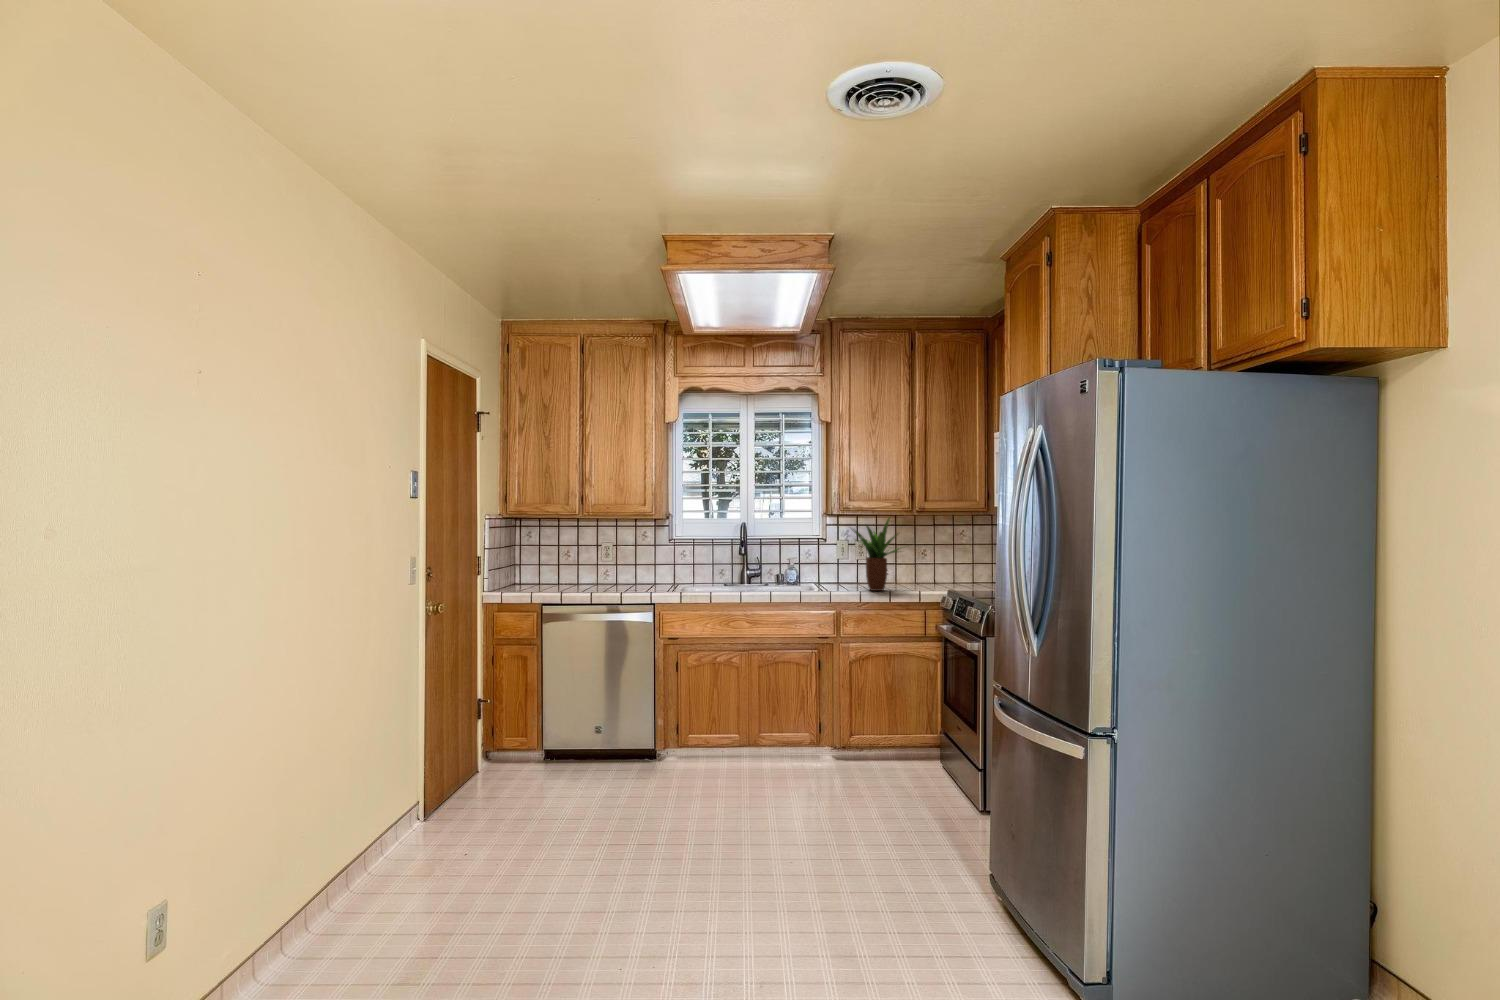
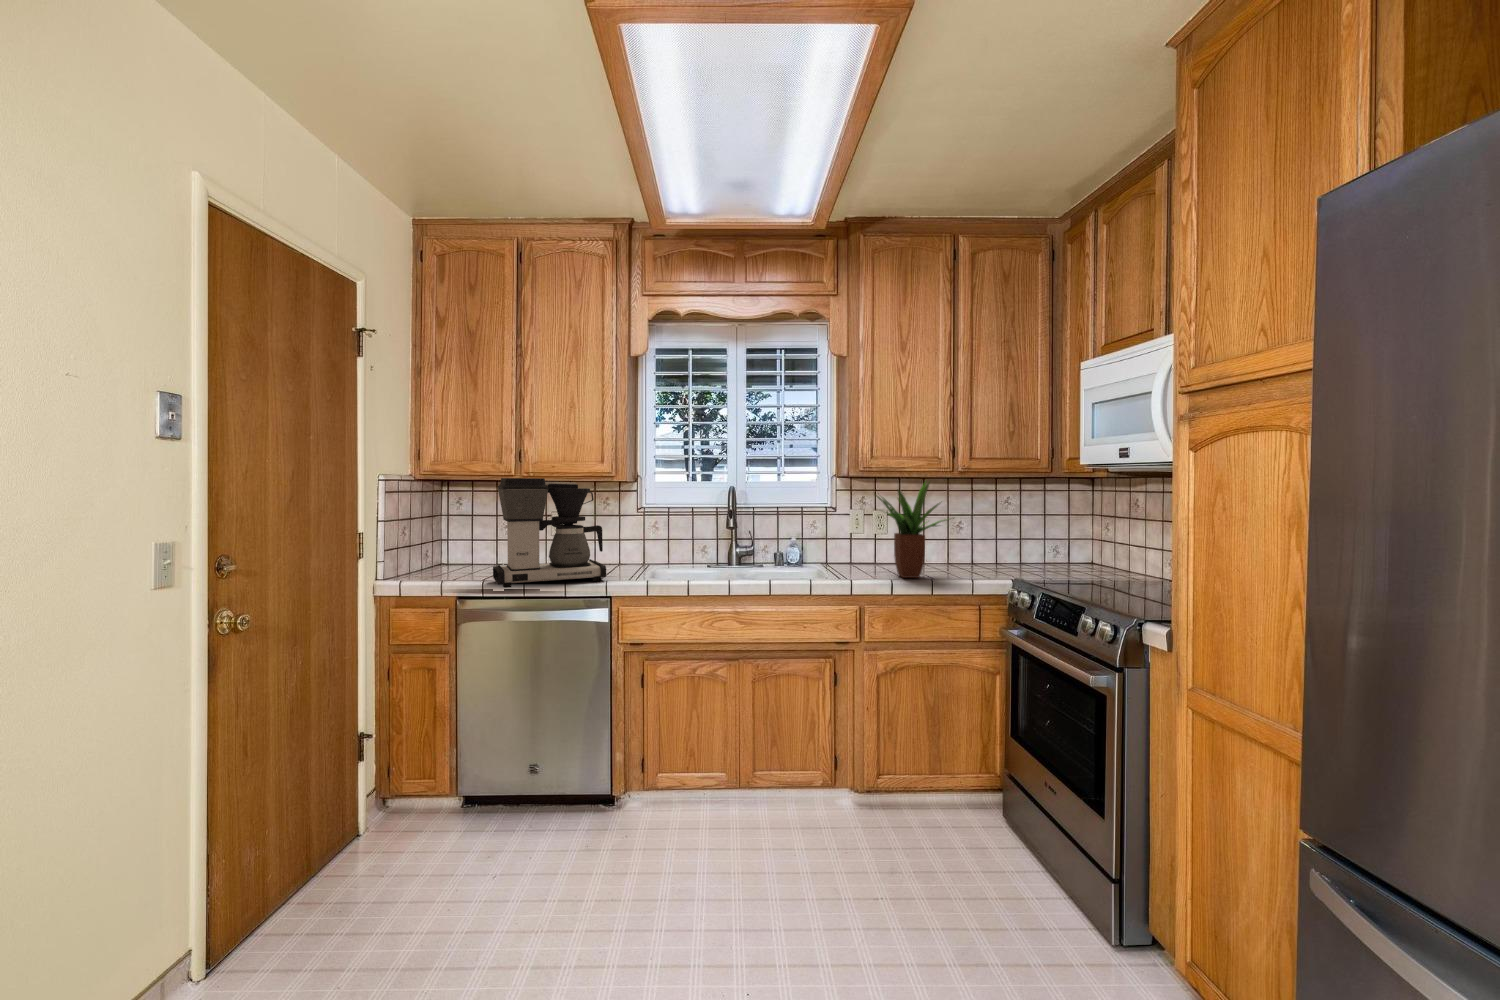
coffee maker: none [568,517,651,596] -> present [493,478,606,588]

